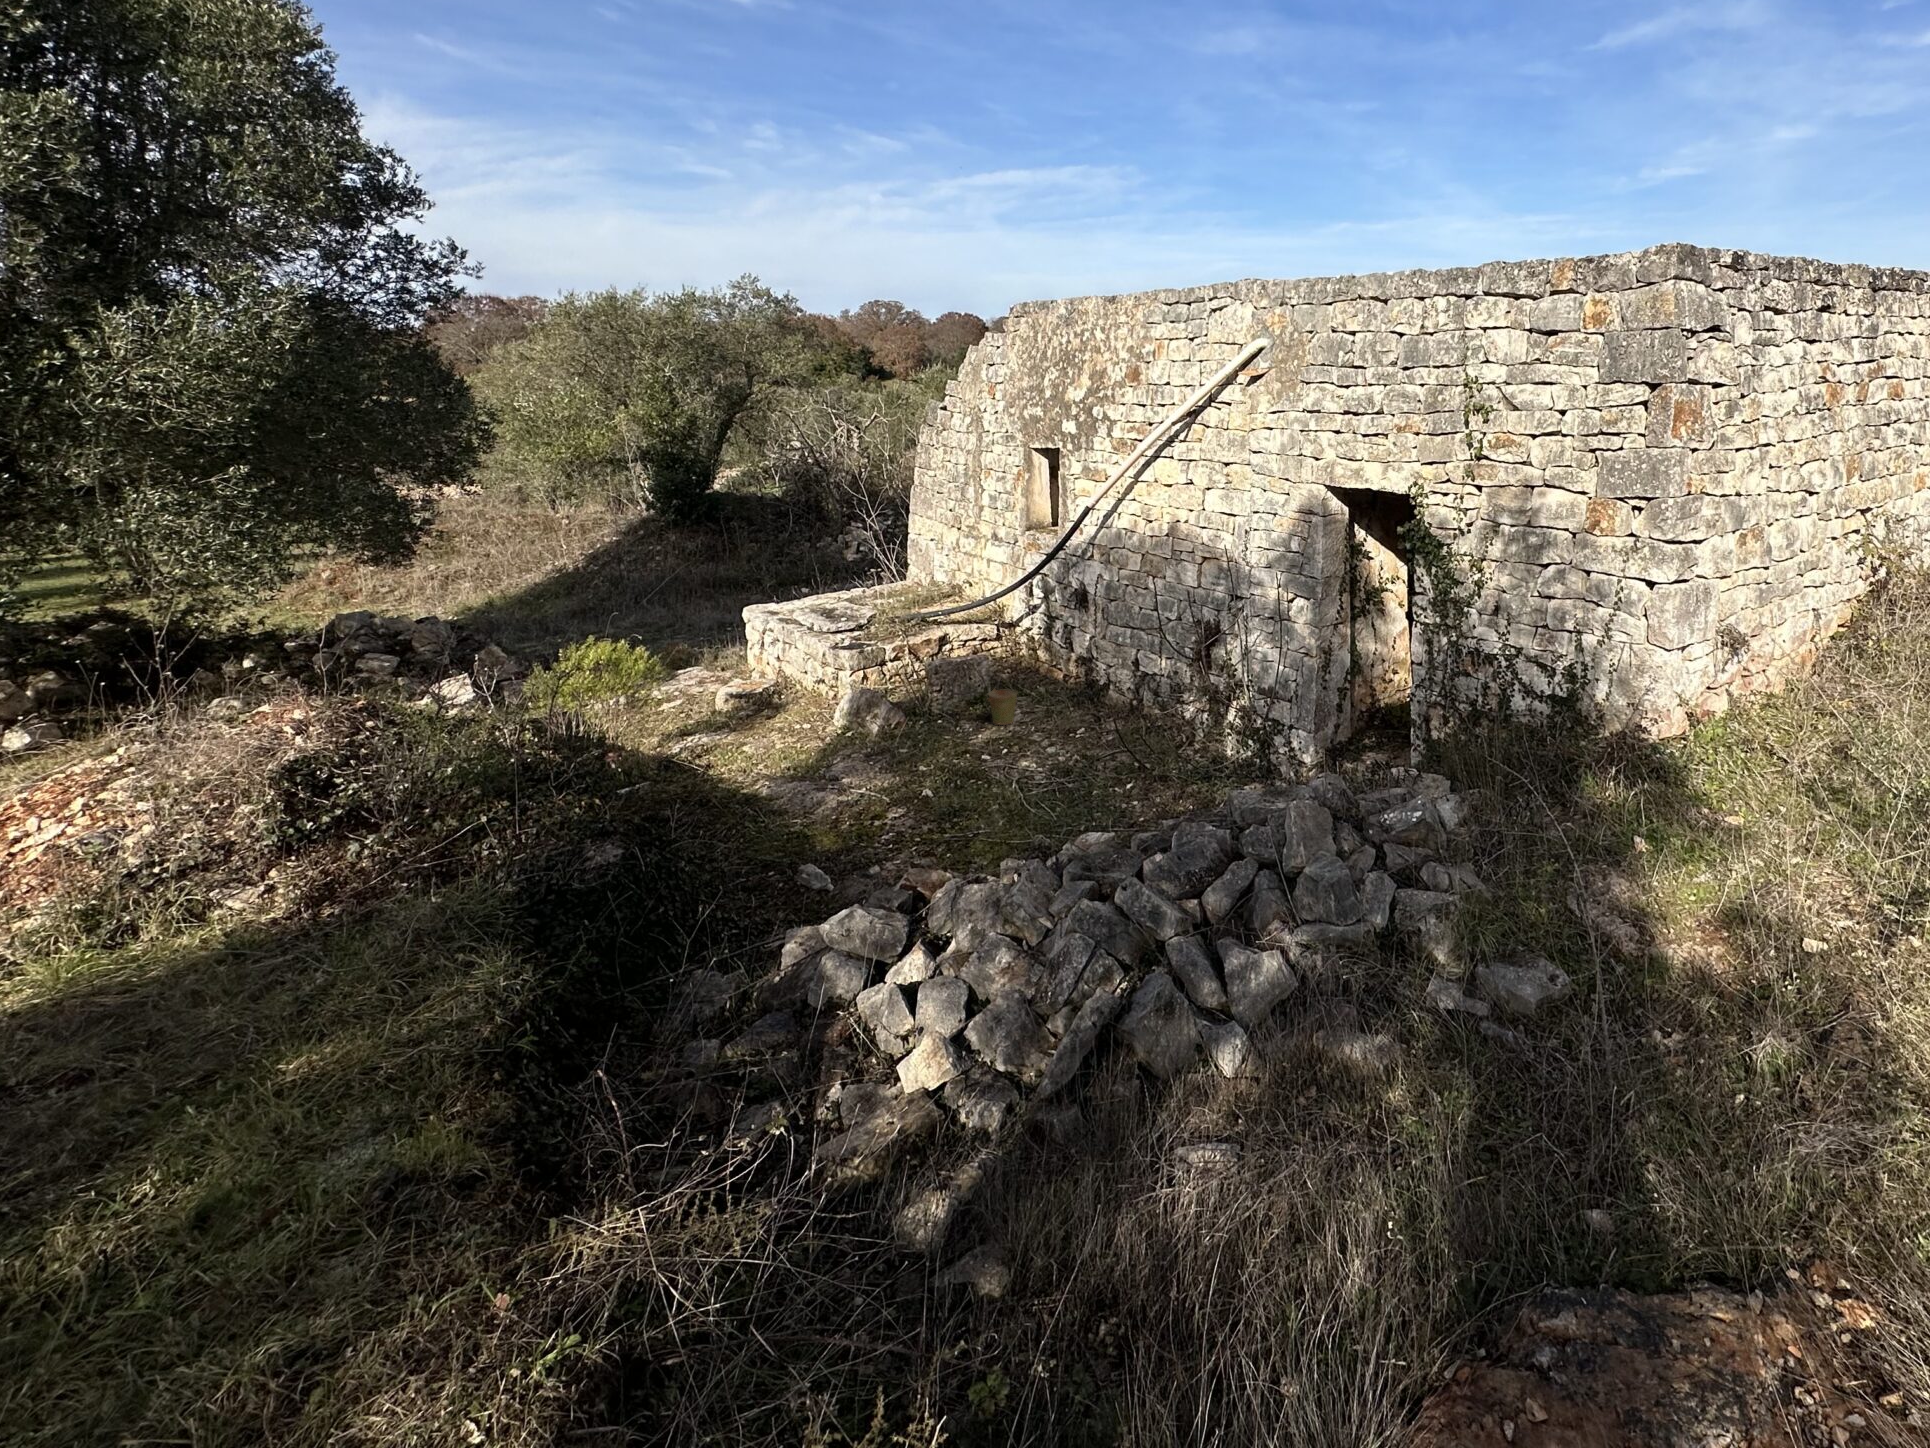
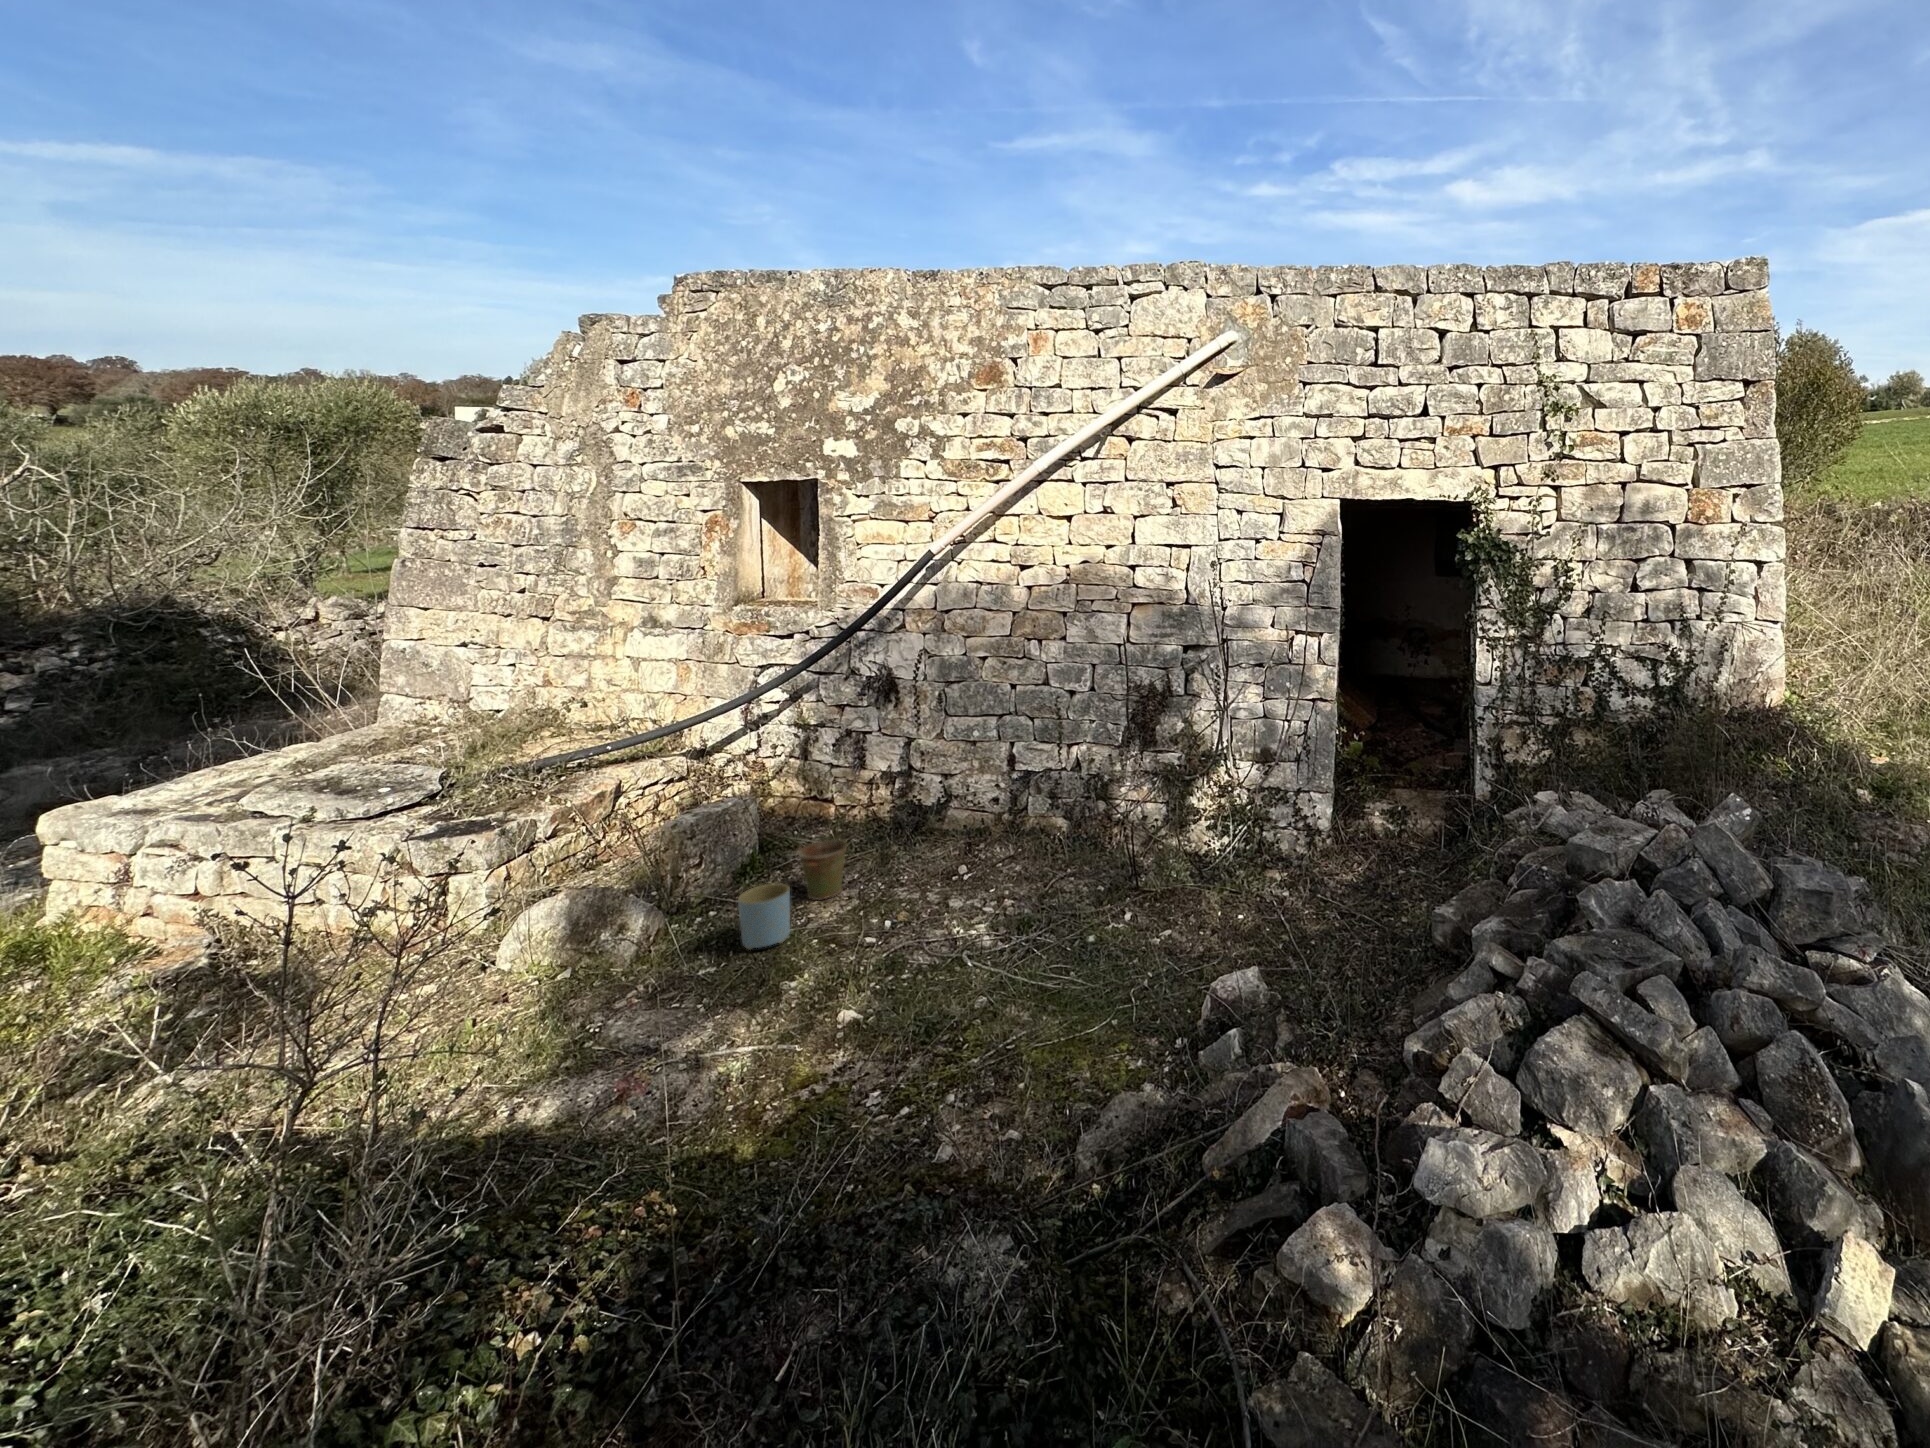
planter: none [934,703,964,739] -> present [738,883,790,950]

